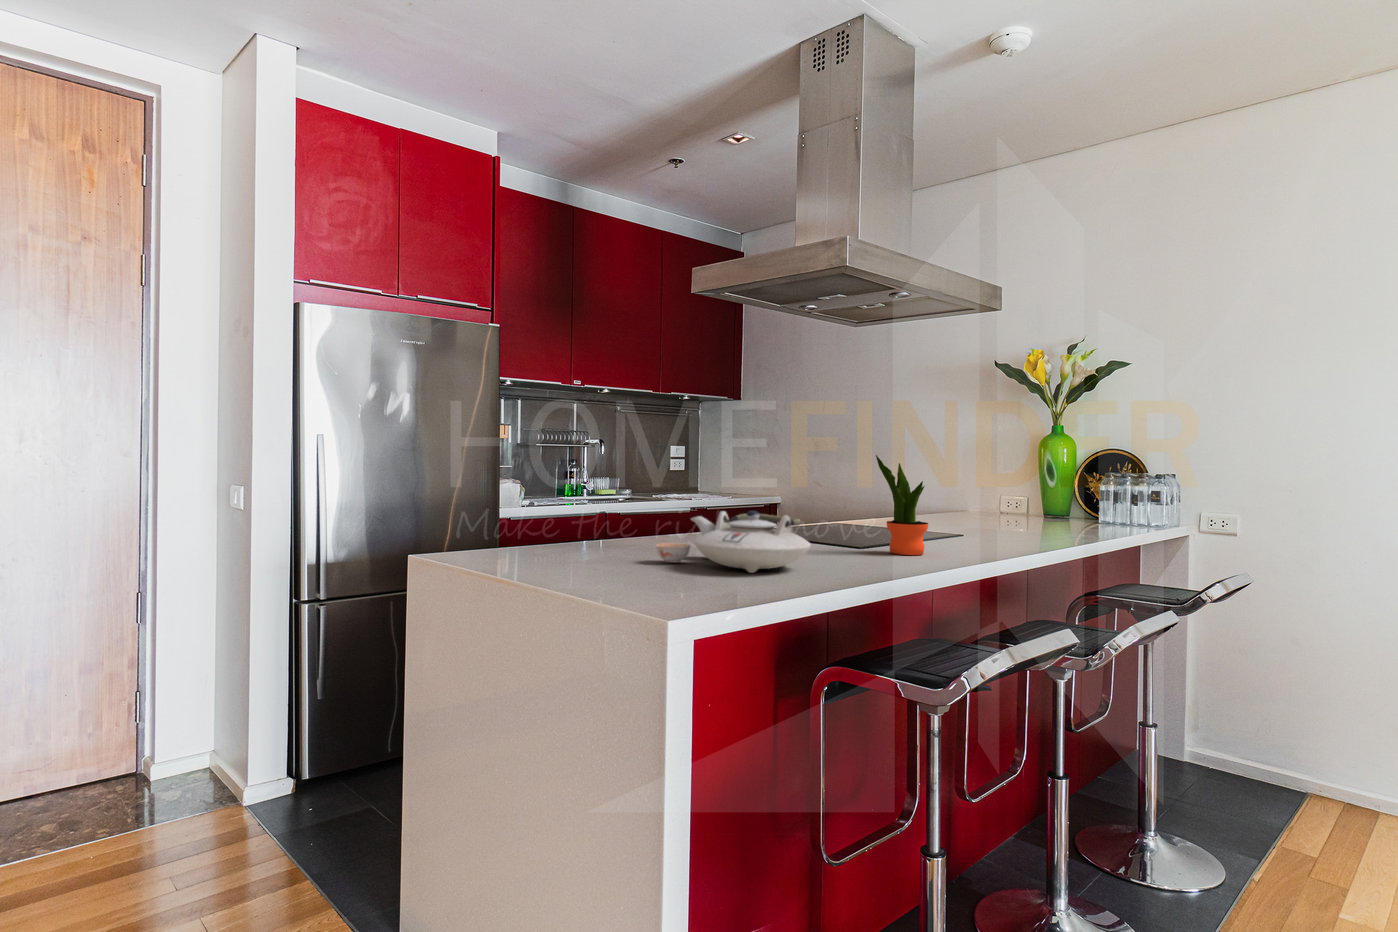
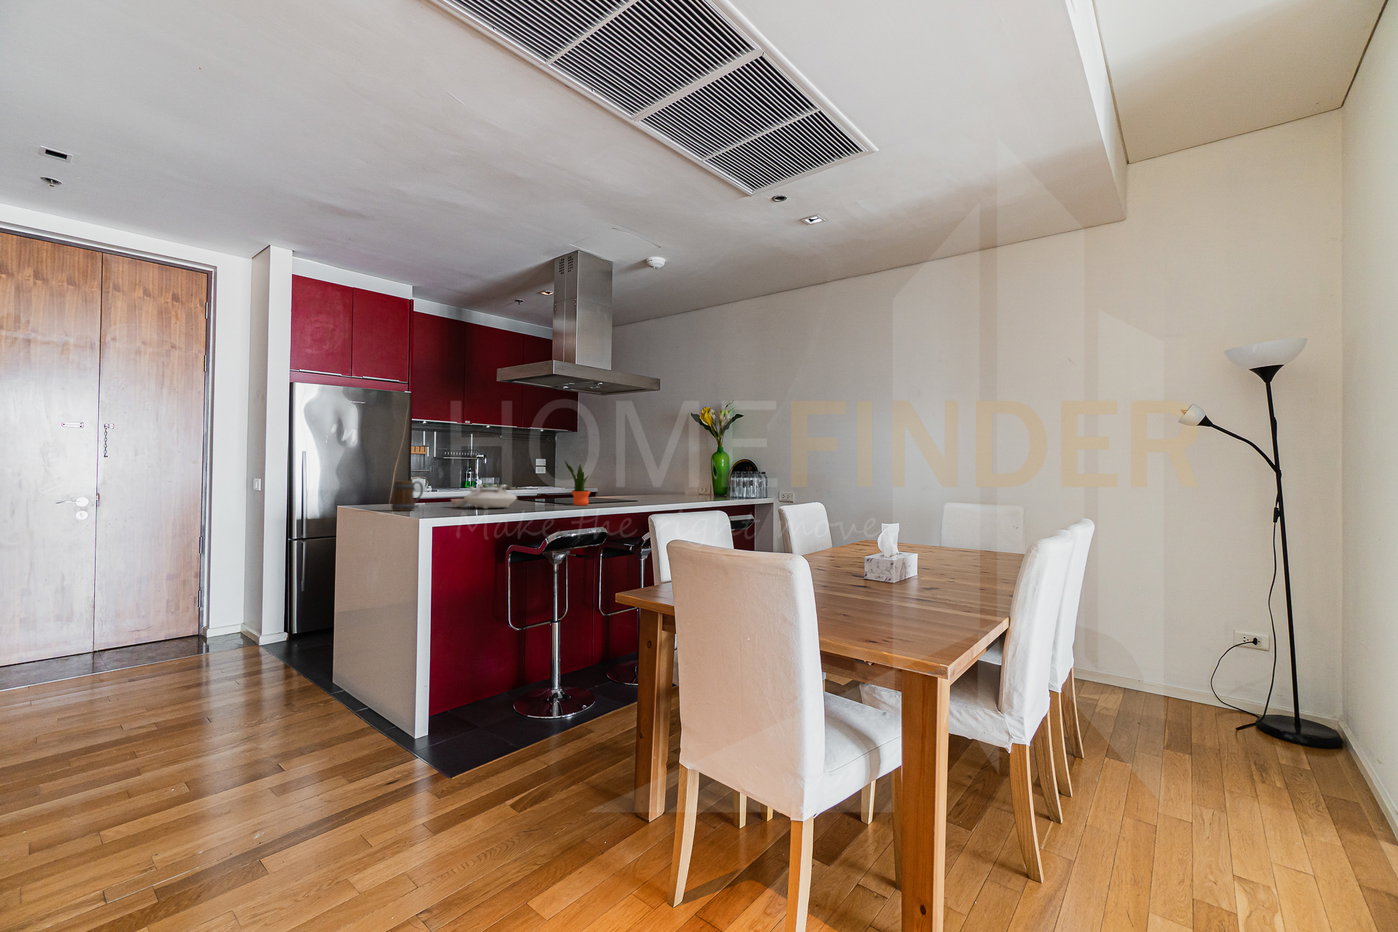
mug: none [553,508,618,584] -> present [391,481,423,511]

